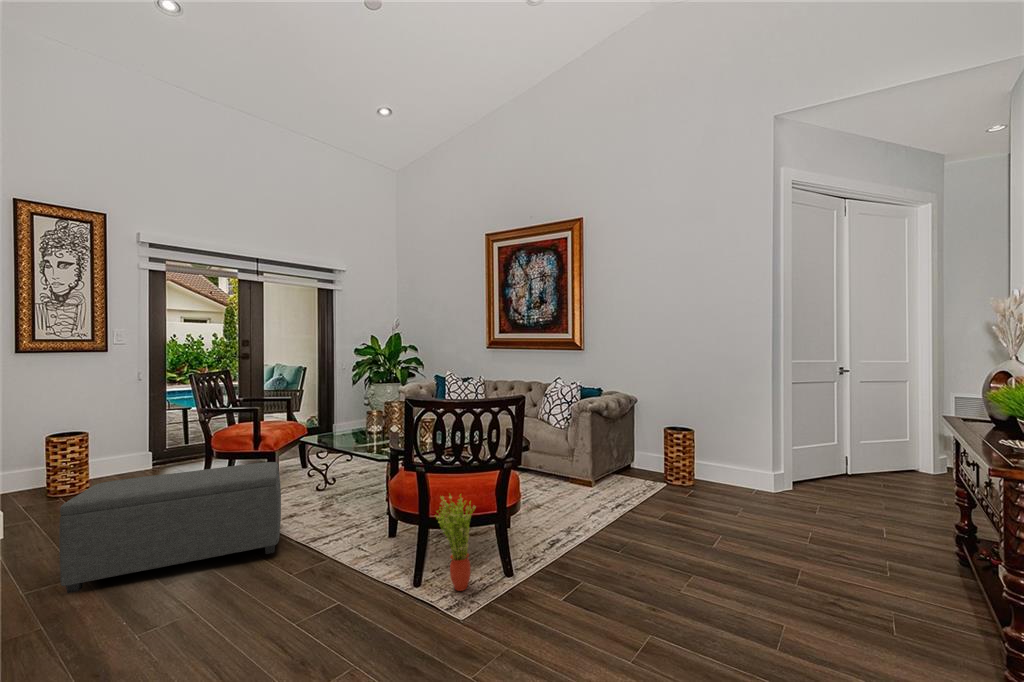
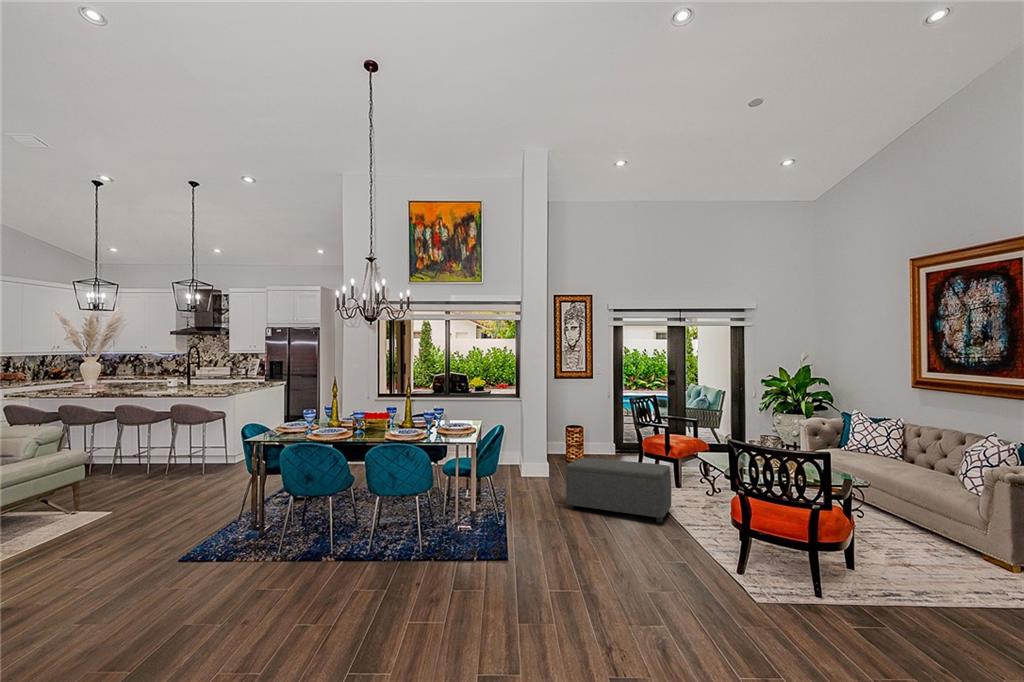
potted plant: present [435,494,476,591] -> none [749,514,782,589]

